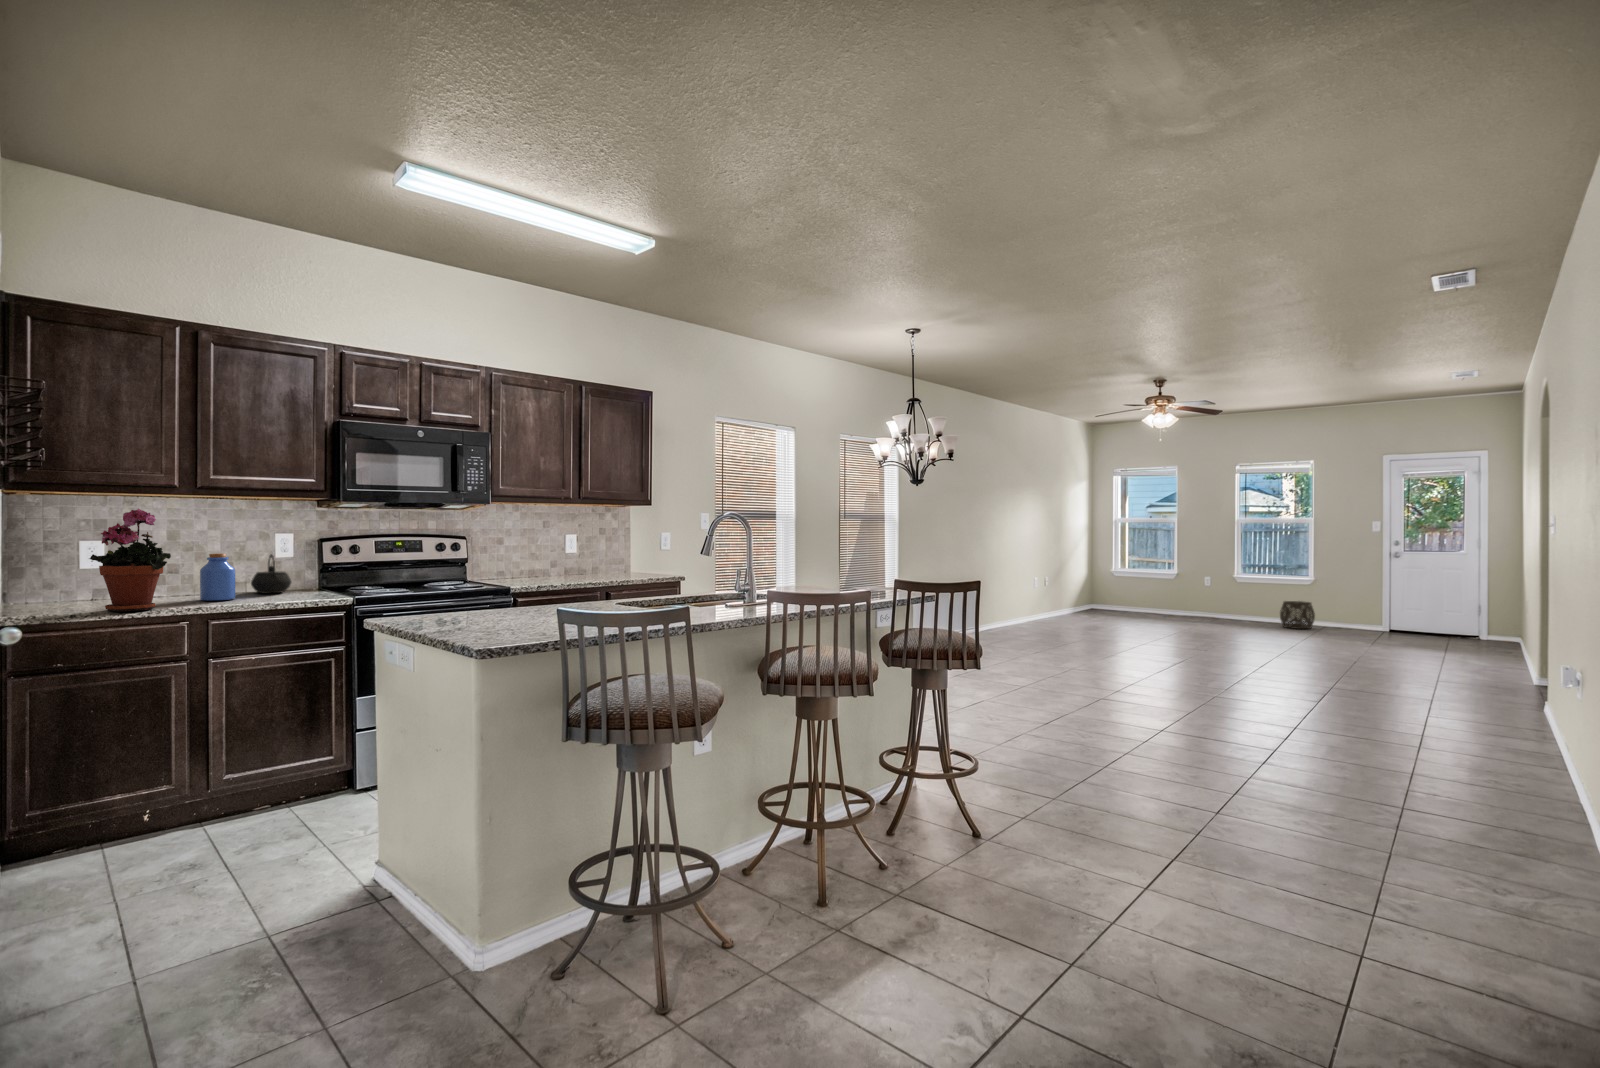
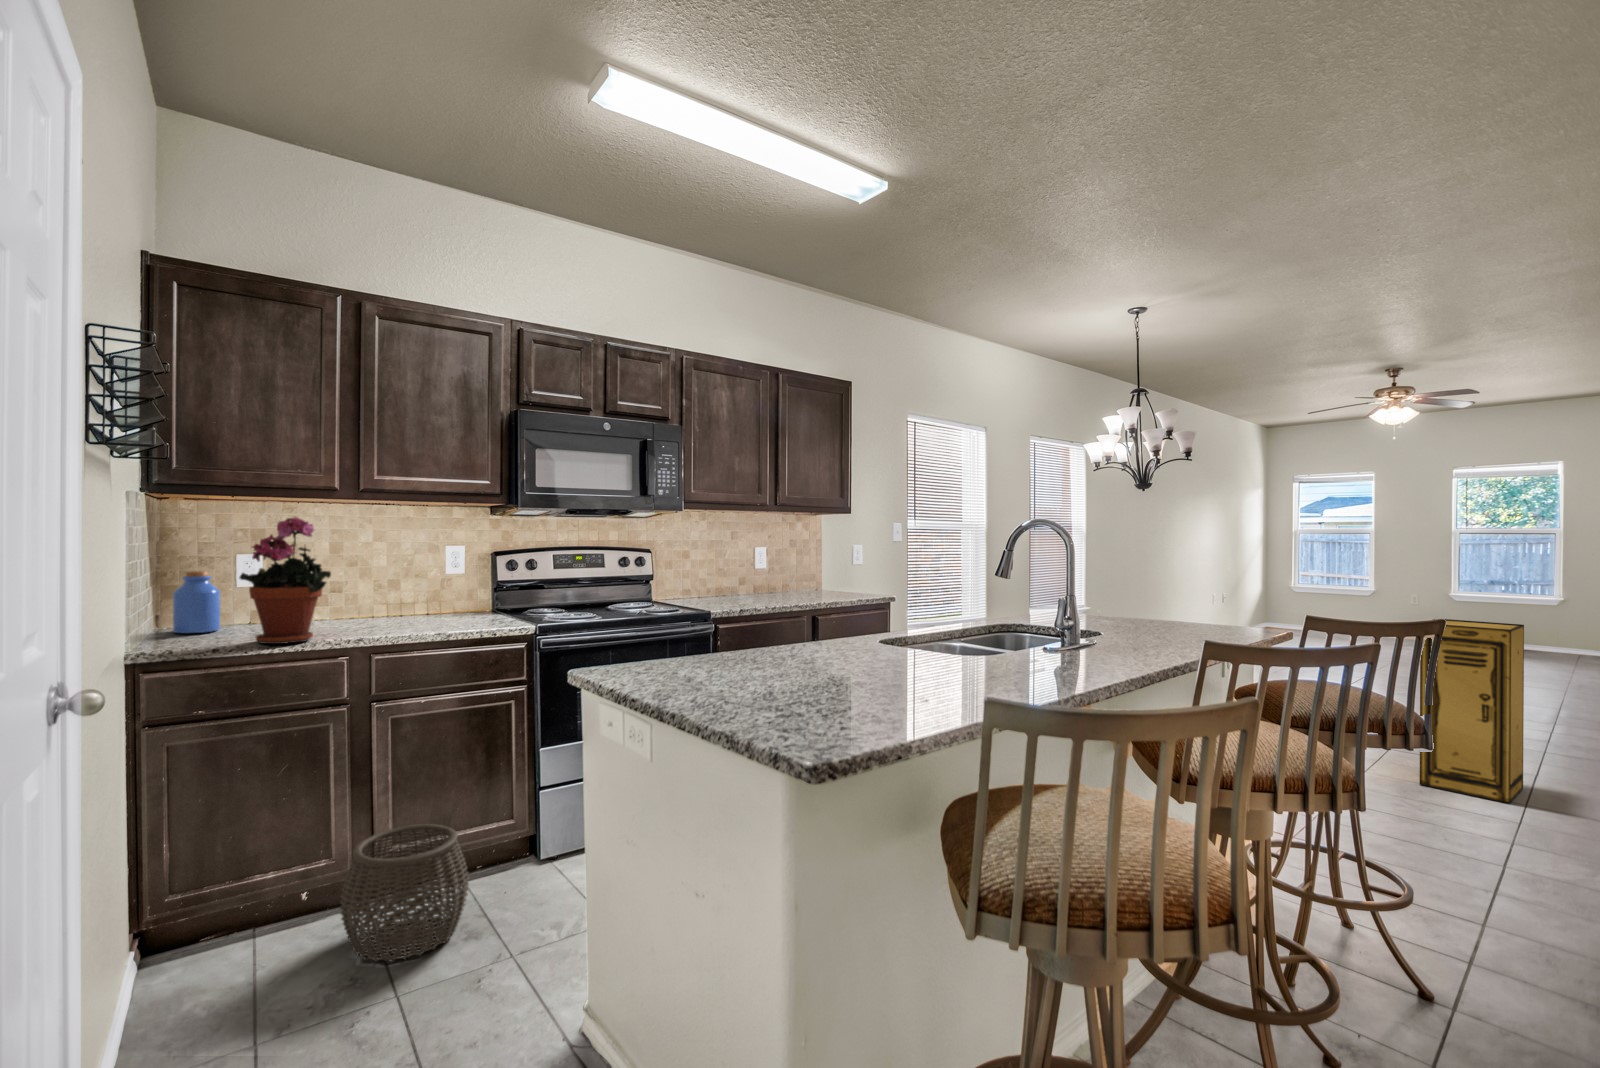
jar: present [200,553,236,601] -> present [173,571,221,633]
kettle: present [251,555,291,593] -> none [419,570,464,617]
storage cabinet: none [1098,589,1172,727] -> present [1420,619,1524,803]
woven basket: present [1280,601,1315,629] -> present [340,824,469,962]

